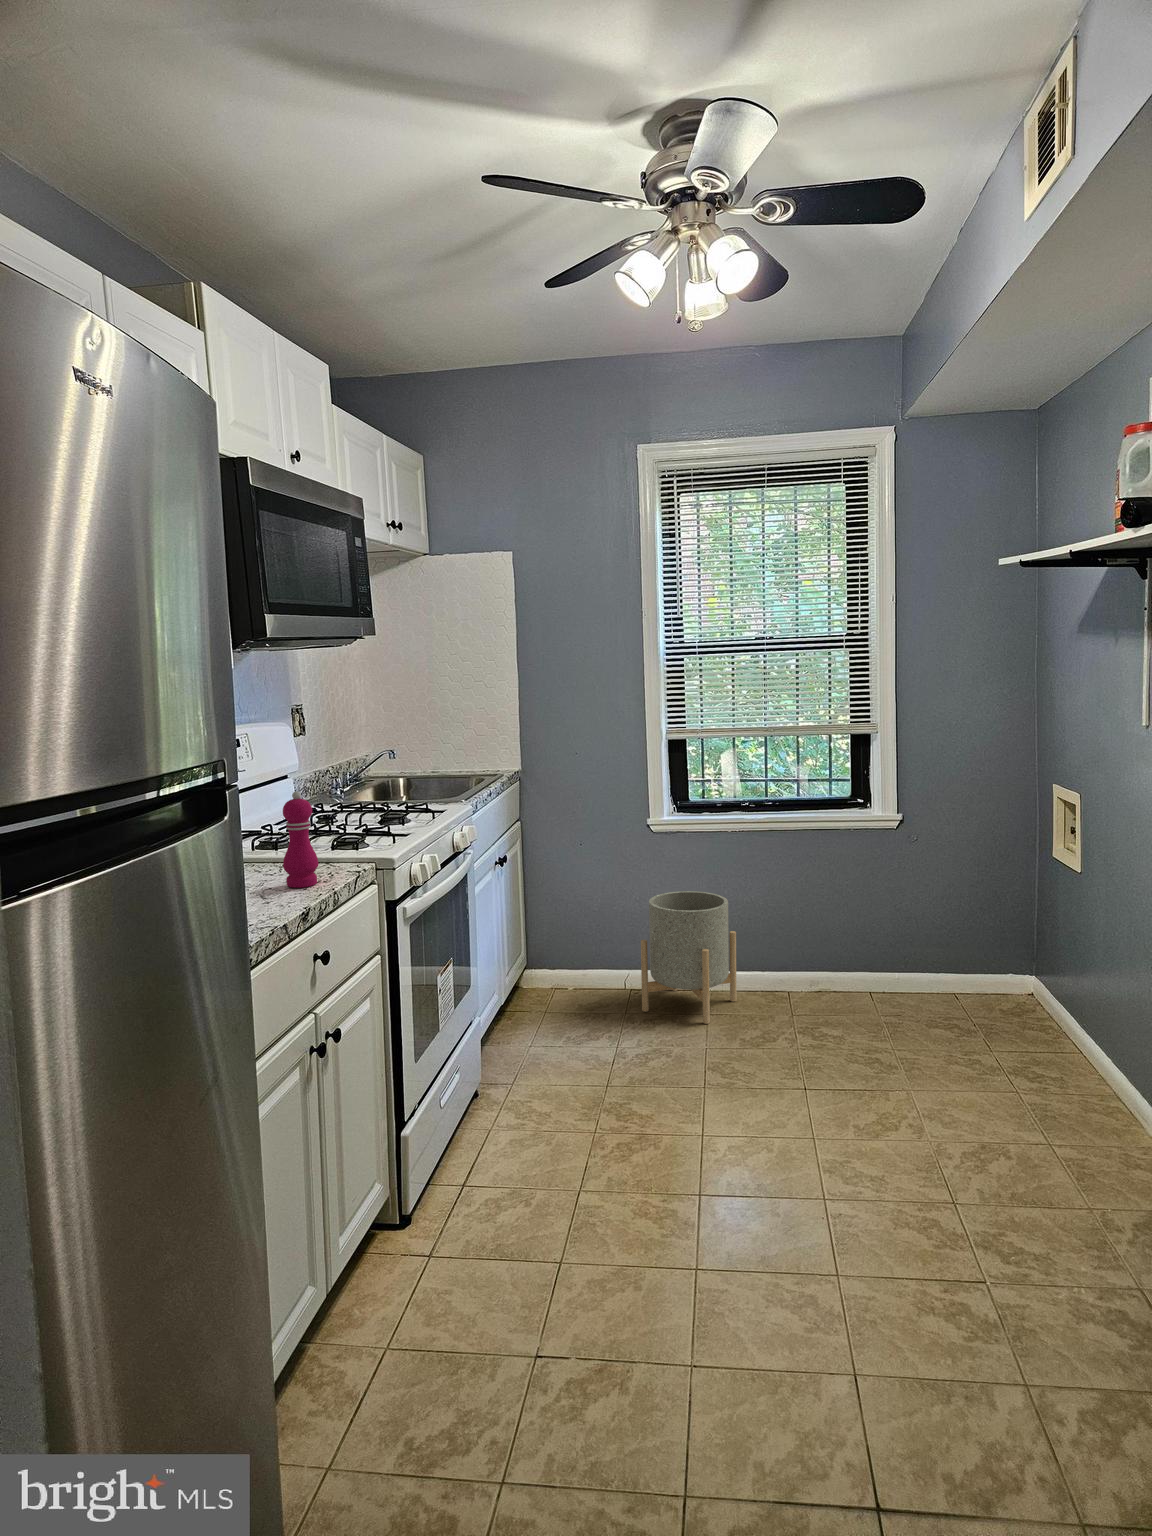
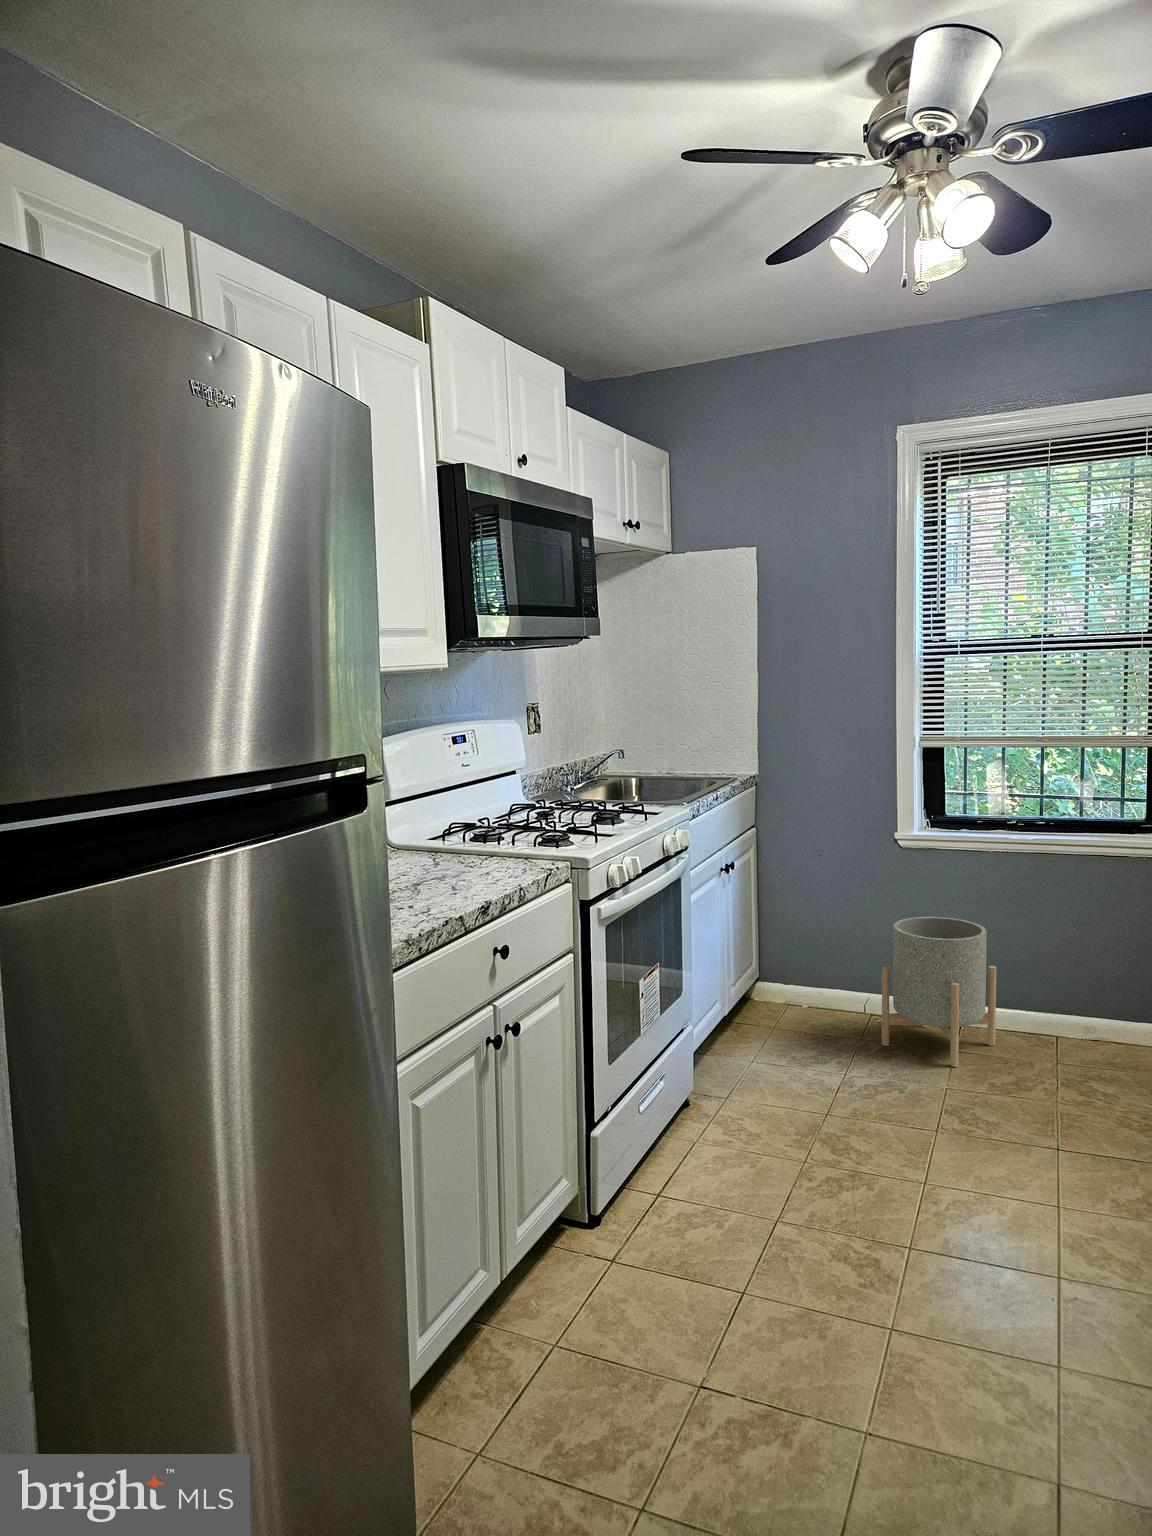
pepper mill: present [283,791,318,888] -> none [475,785,508,880]

